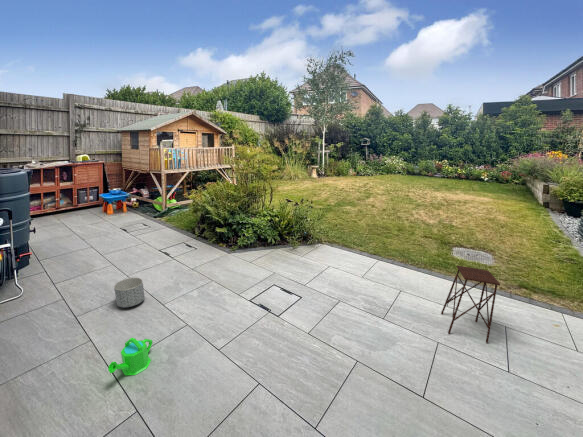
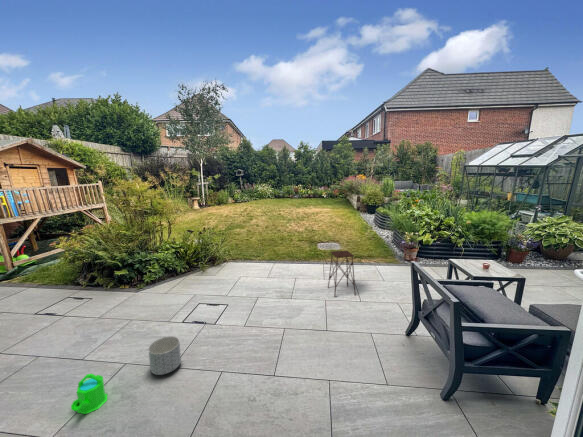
planter: present [114,278,145,307] -> present [148,336,181,375]

